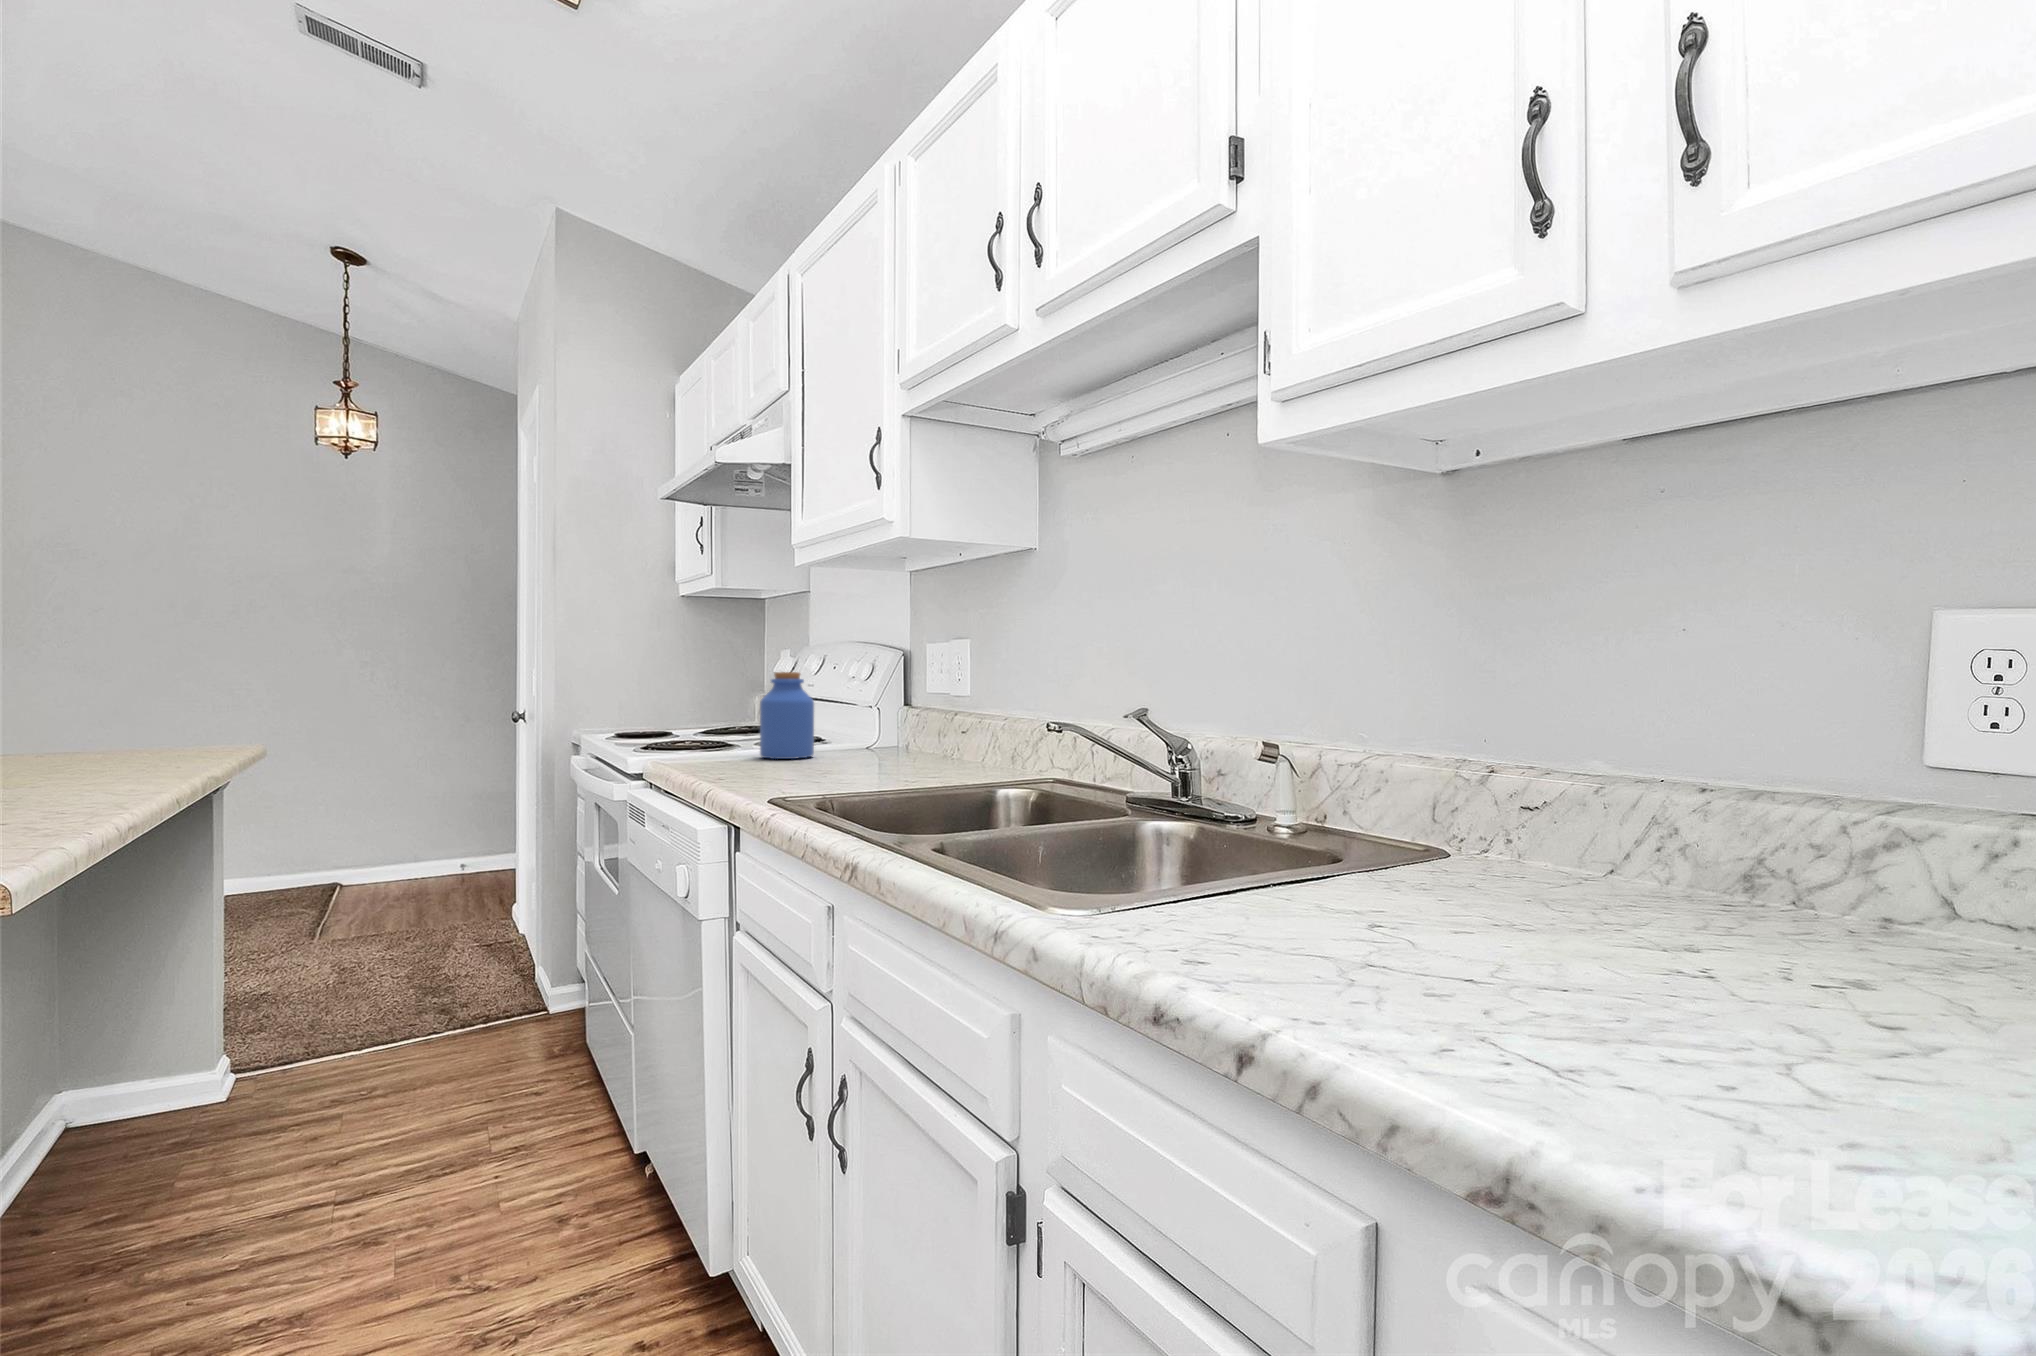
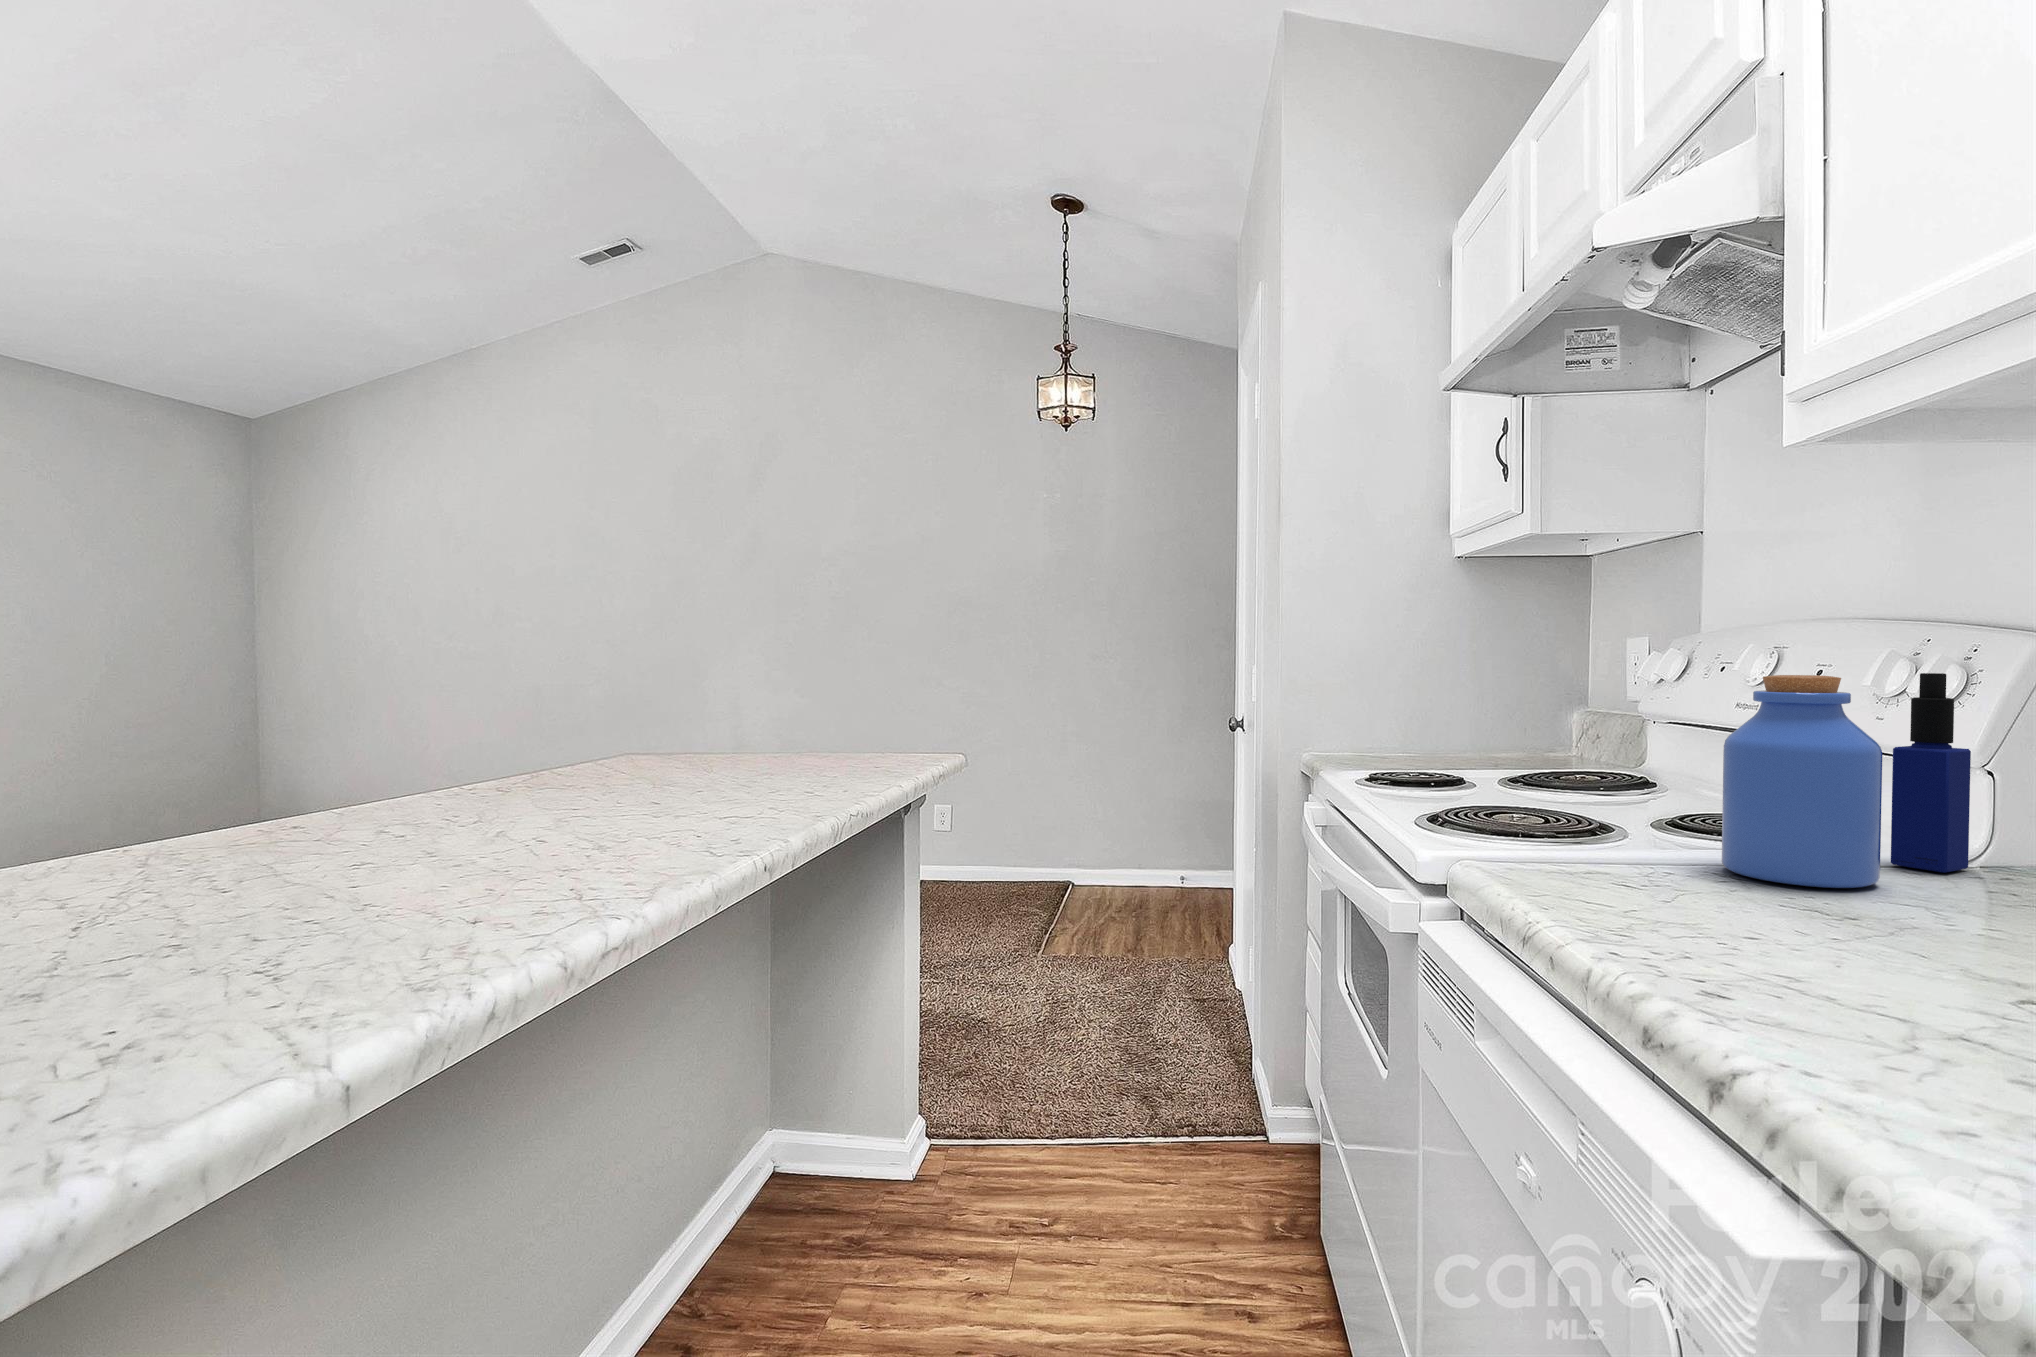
bottle: none [828,672,854,753] -> present [1891,673,1971,873]

